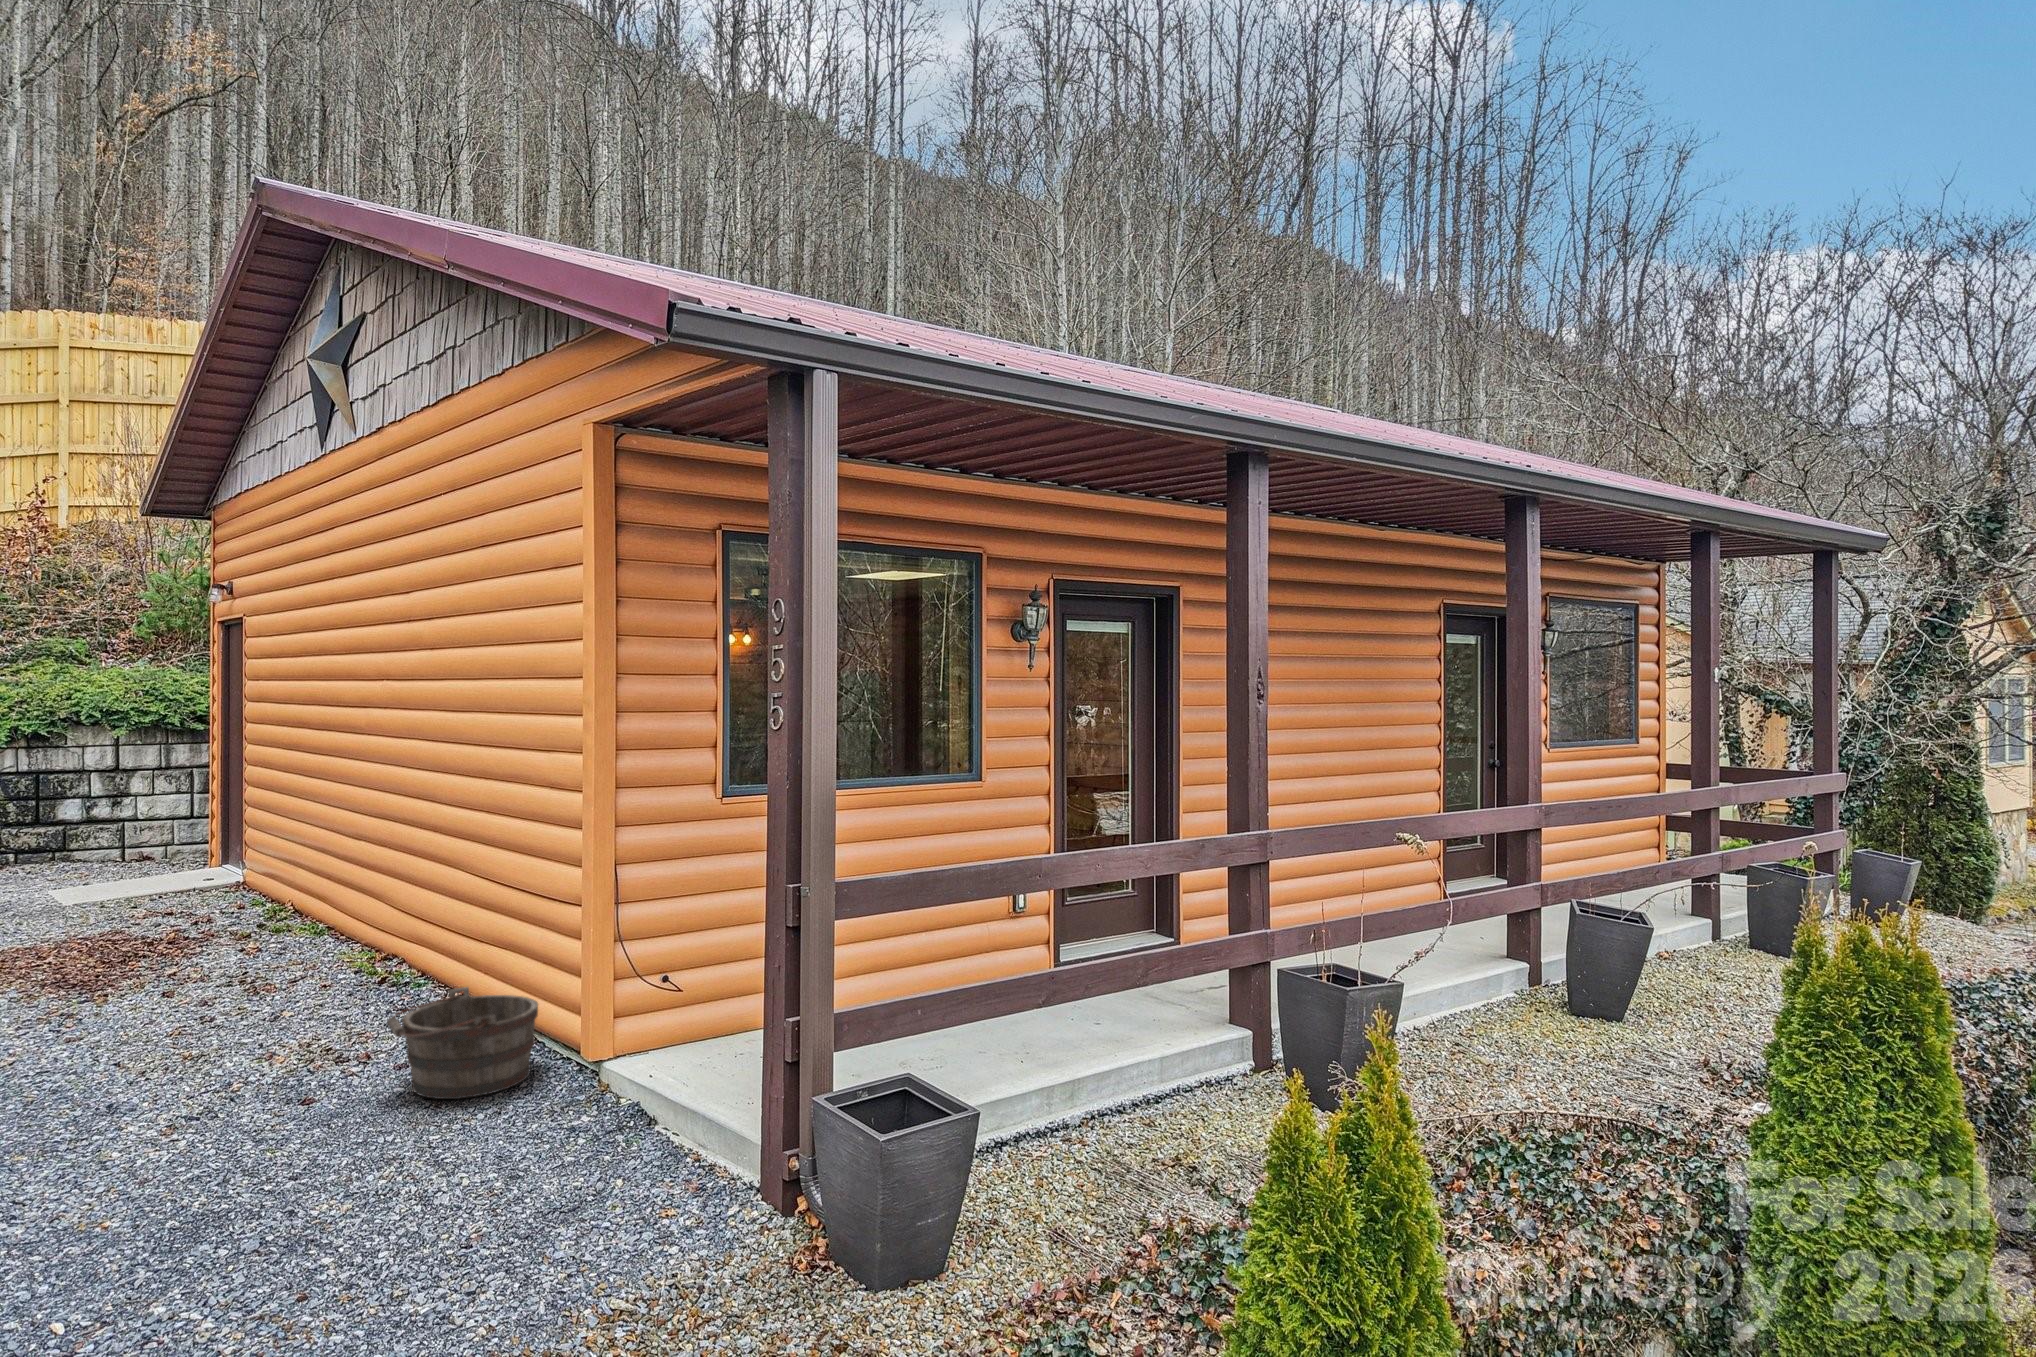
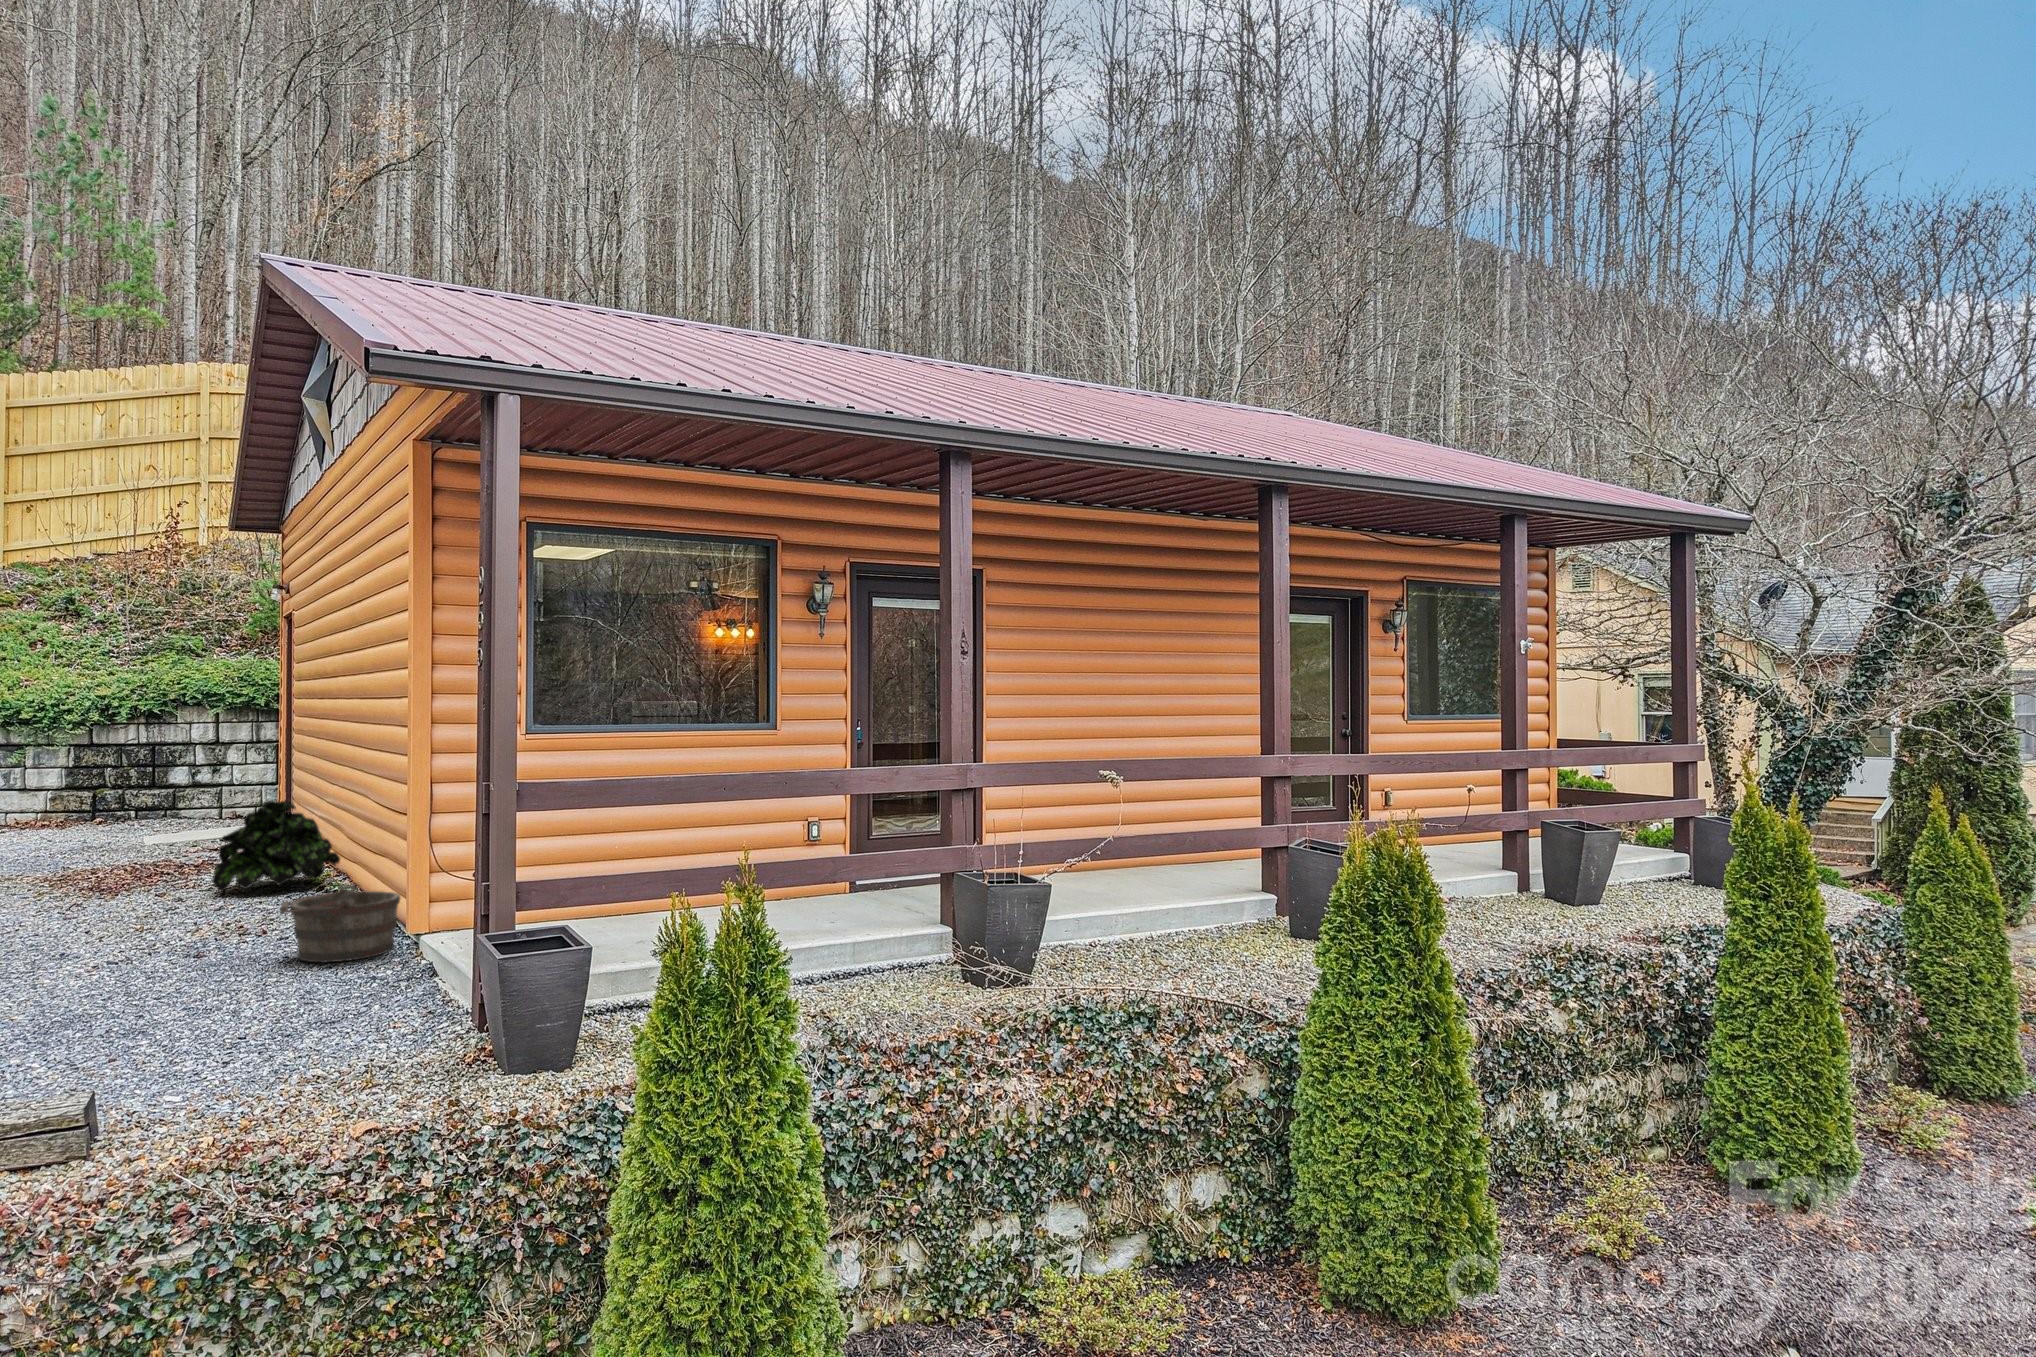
potted plant: none [204,862,364,982] -> present [212,801,340,891]

